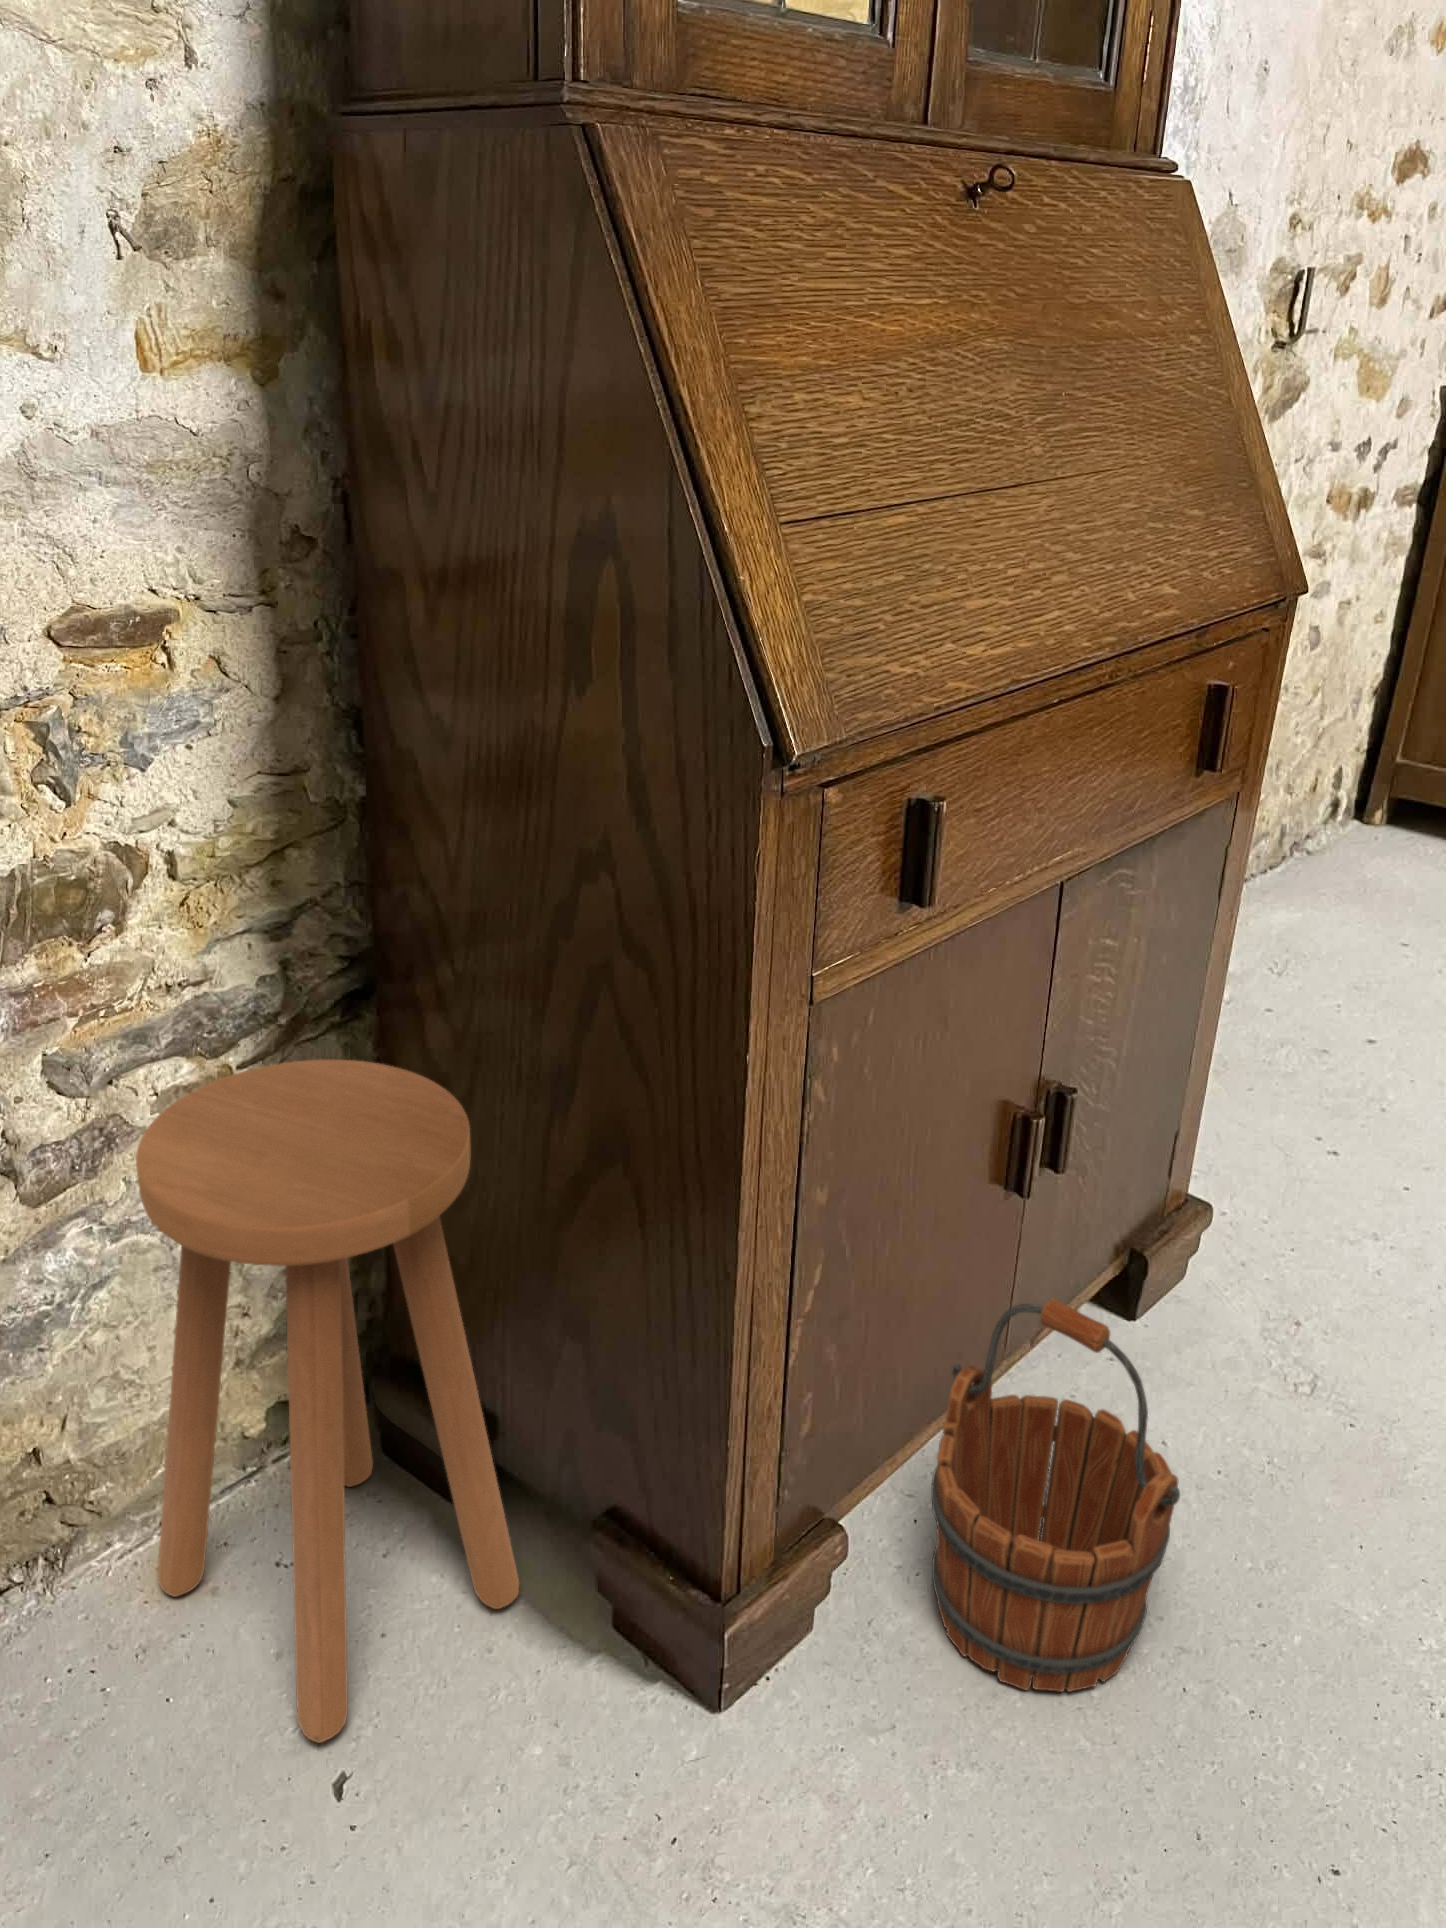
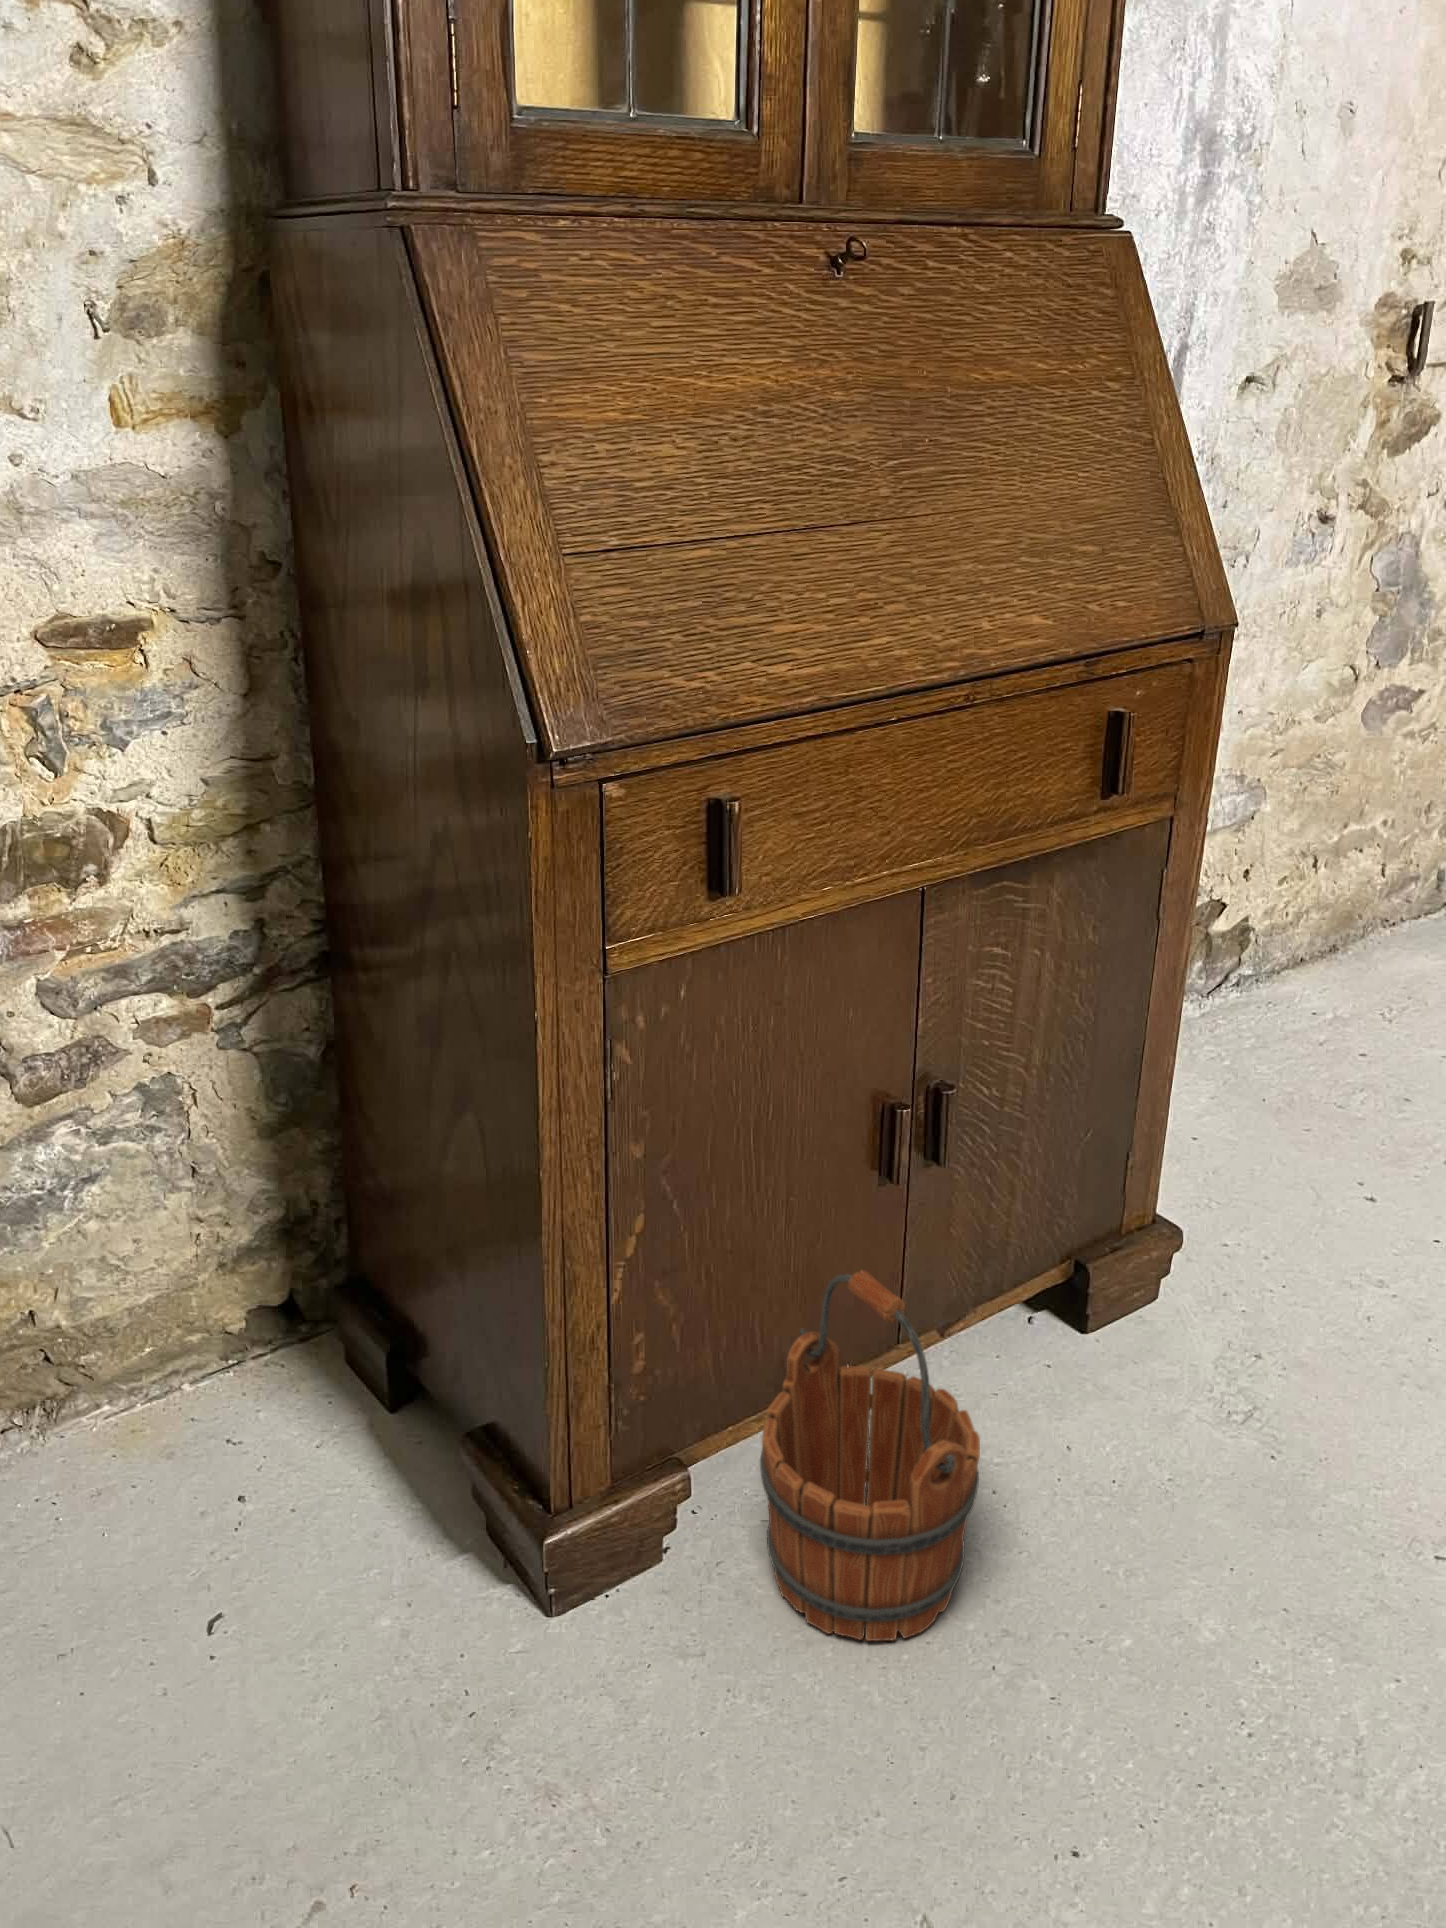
stool: present [136,1060,519,1743] -> none [73,1004,412,1578]

